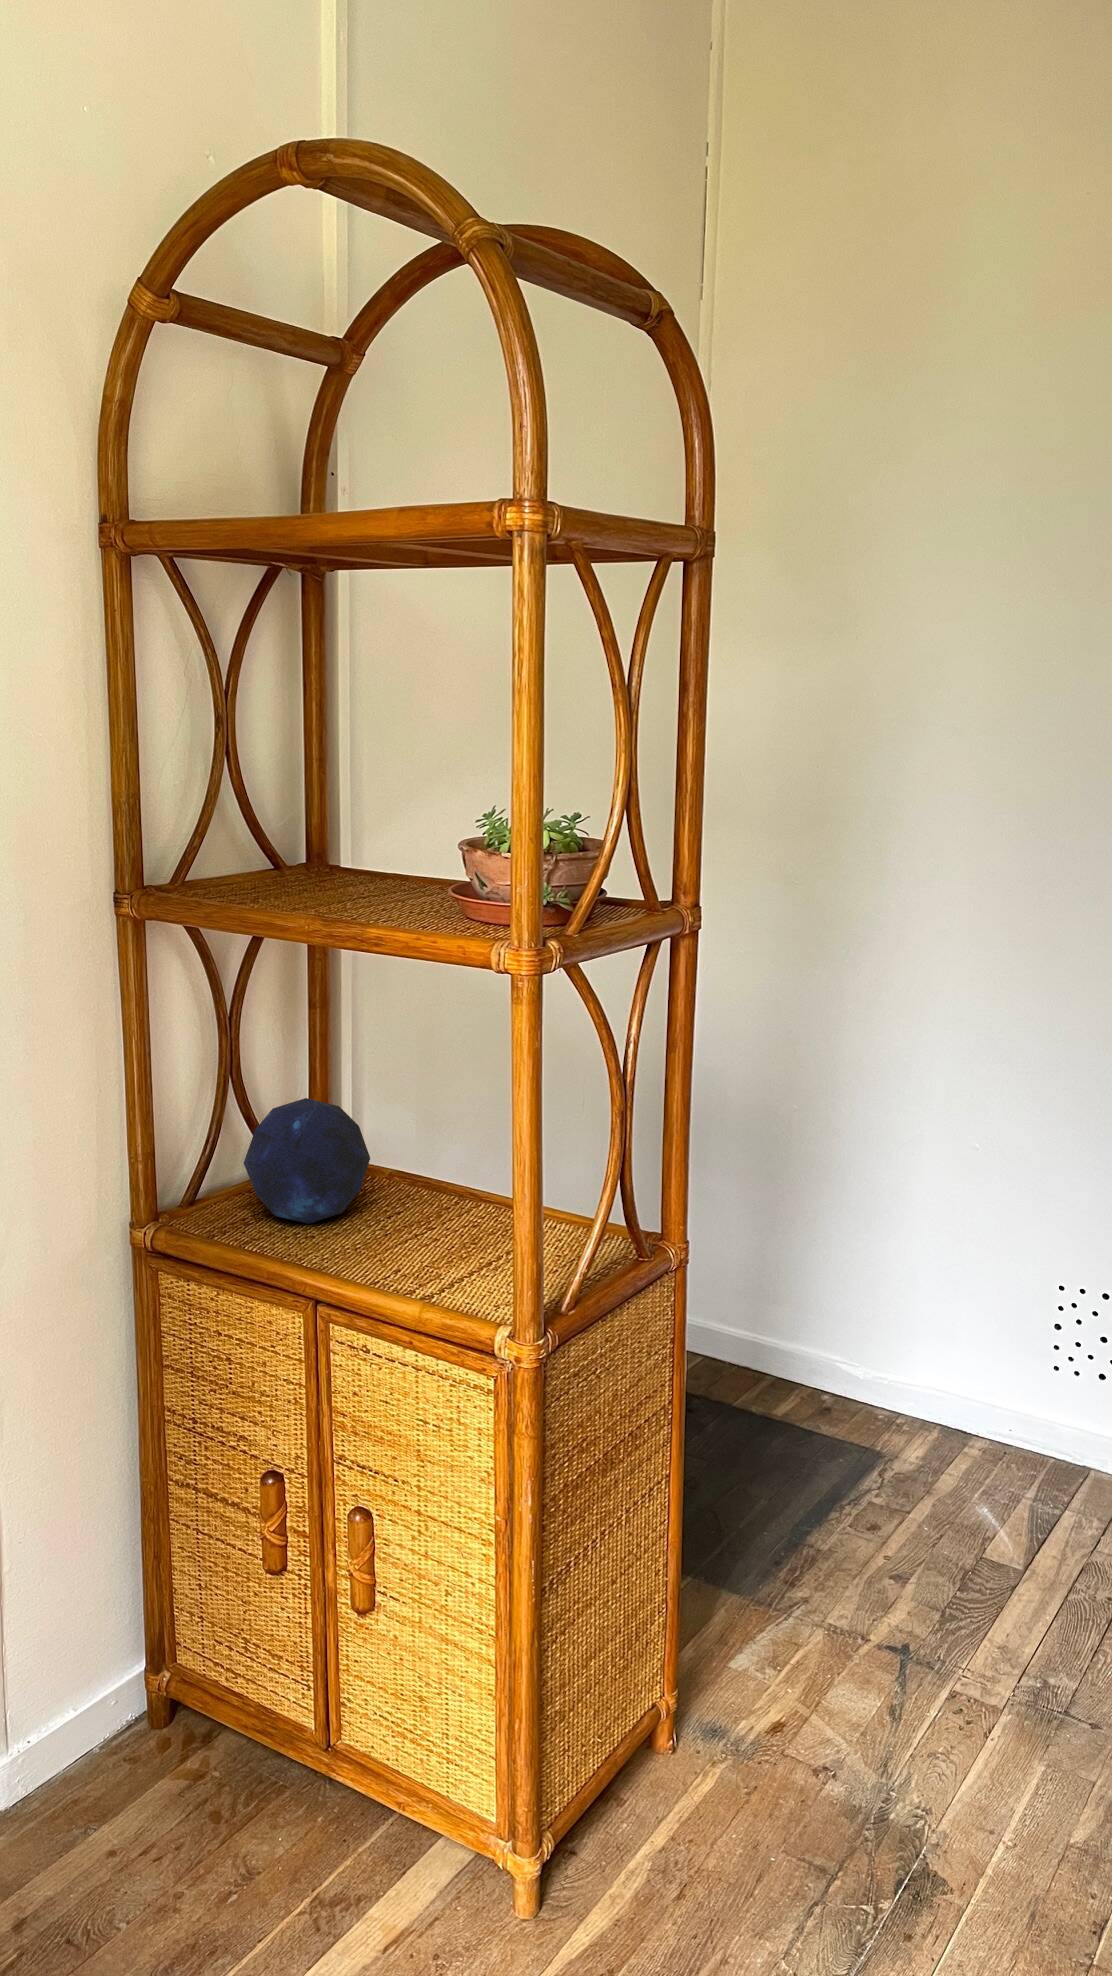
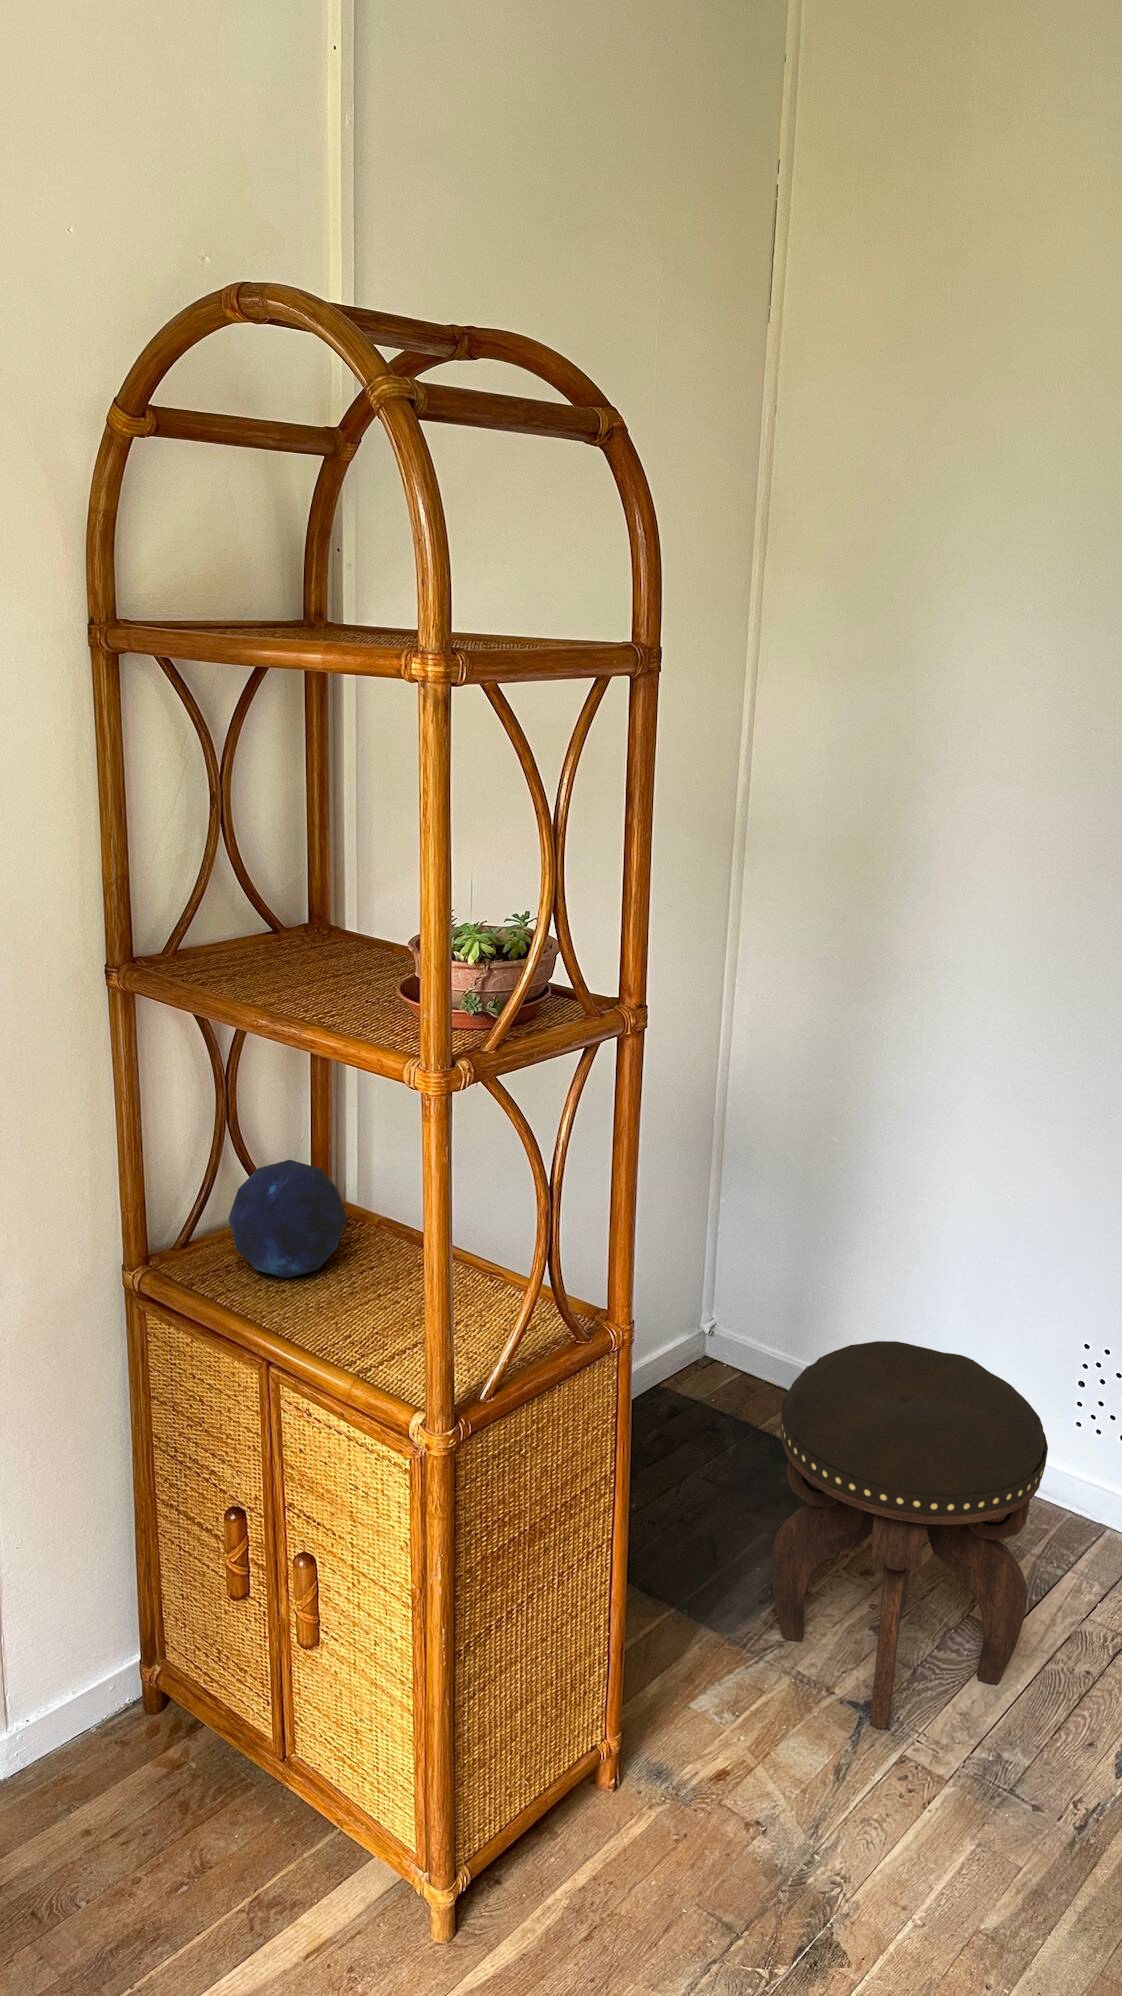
footstool: none [792,1278,1071,1669] -> present [772,1341,1048,1729]

